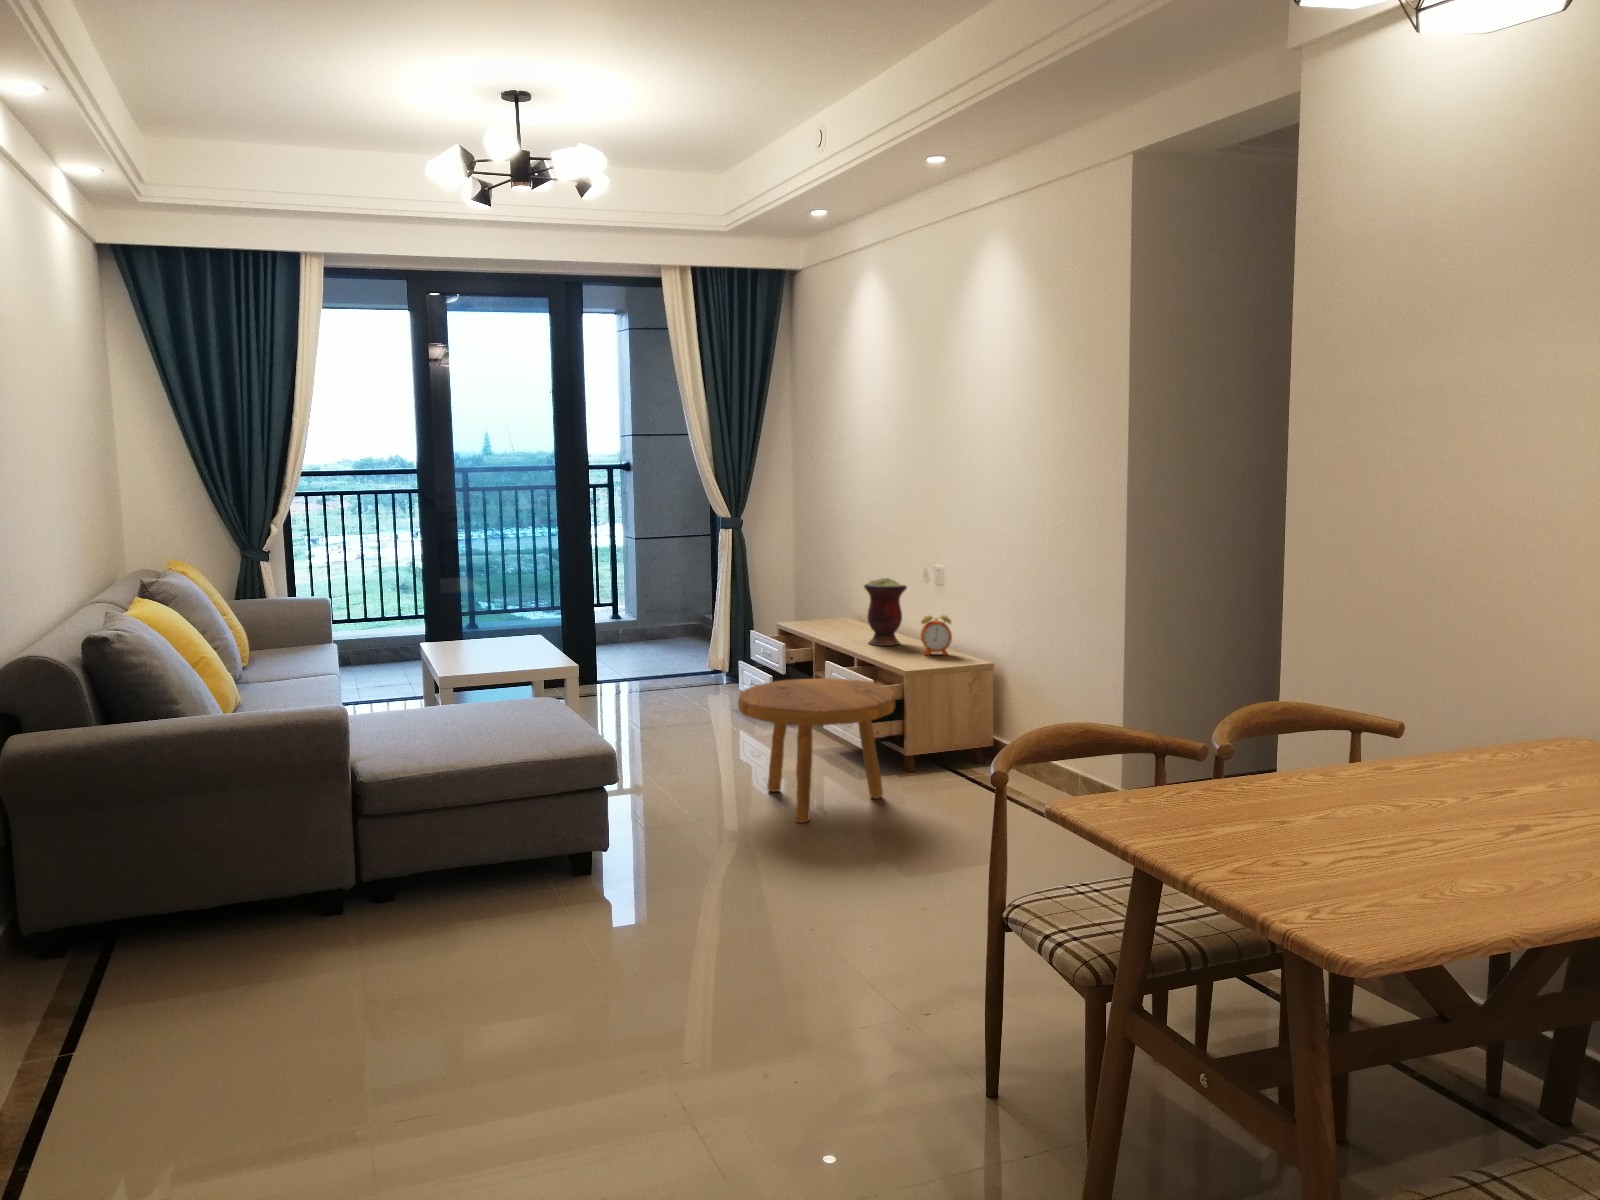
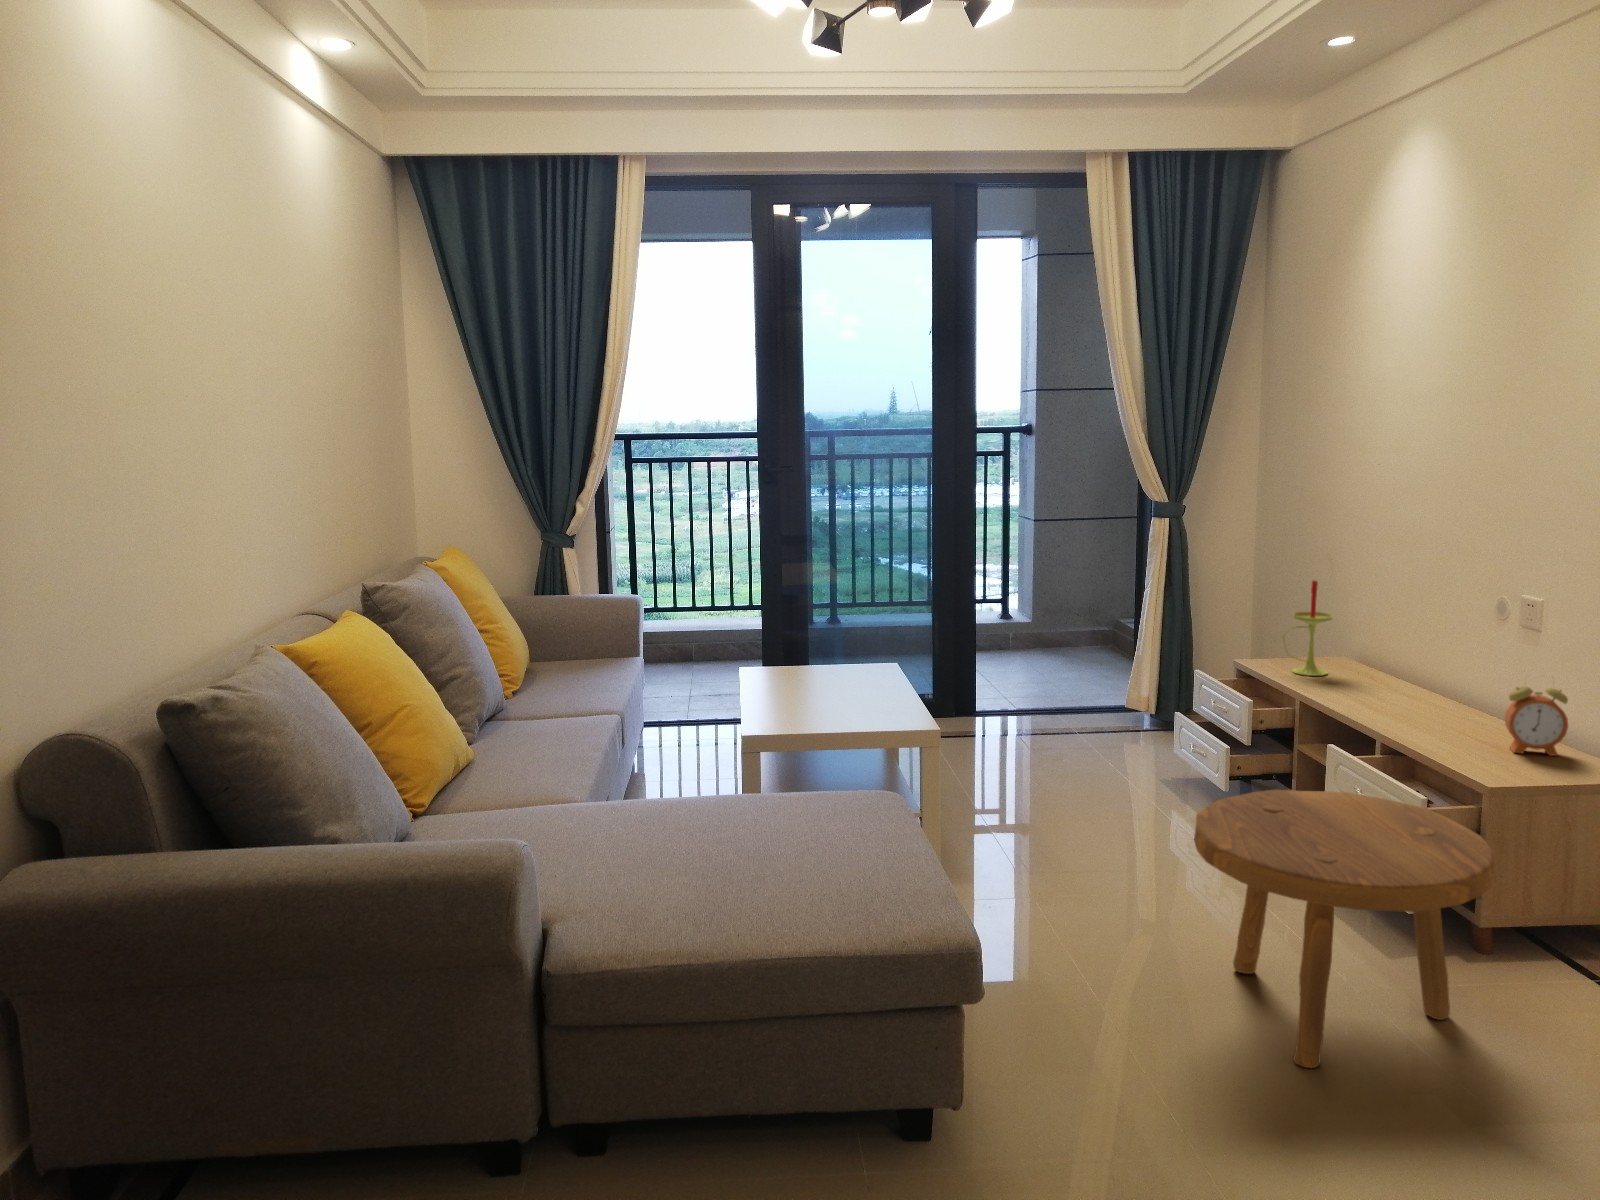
candle: none [804,563,835,628] -> present [1283,580,1333,676]
vase: present [864,578,907,646] -> none [1395,614,1473,724]

